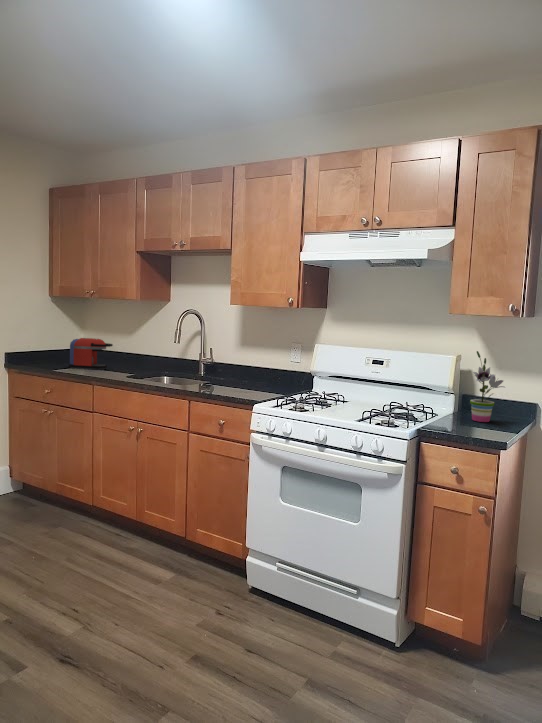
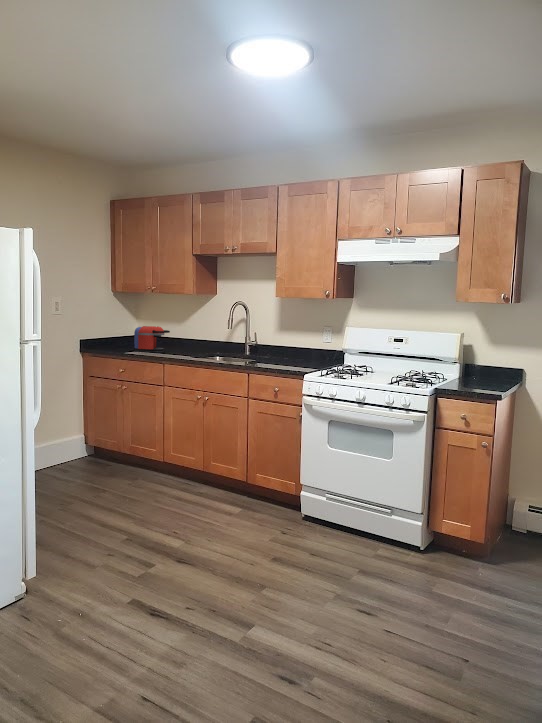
potted plant: present [470,351,503,422] -> none [472,329,499,383]

